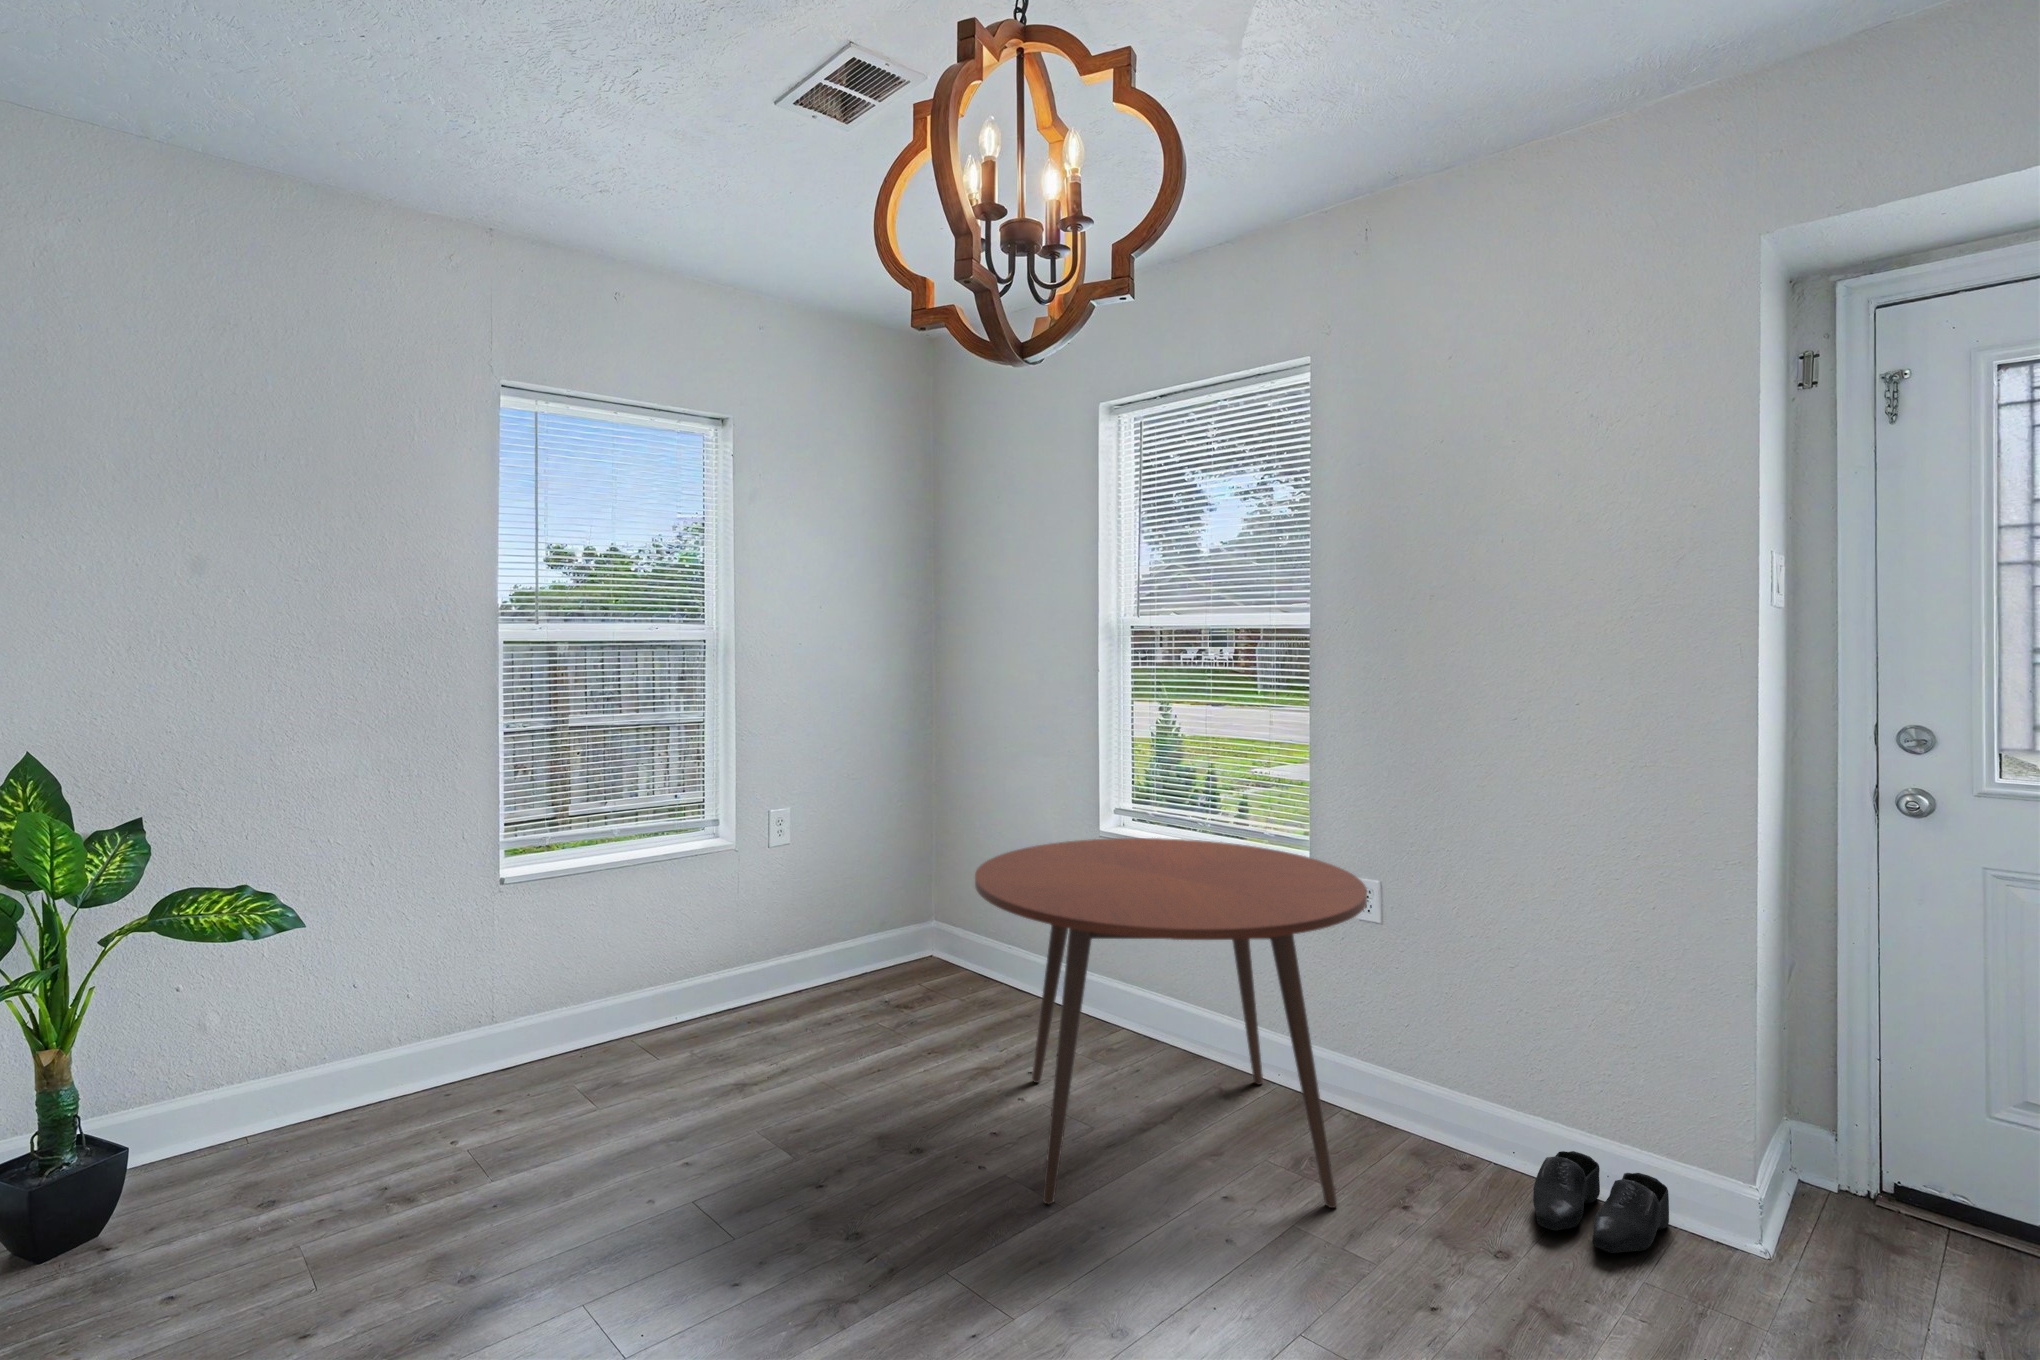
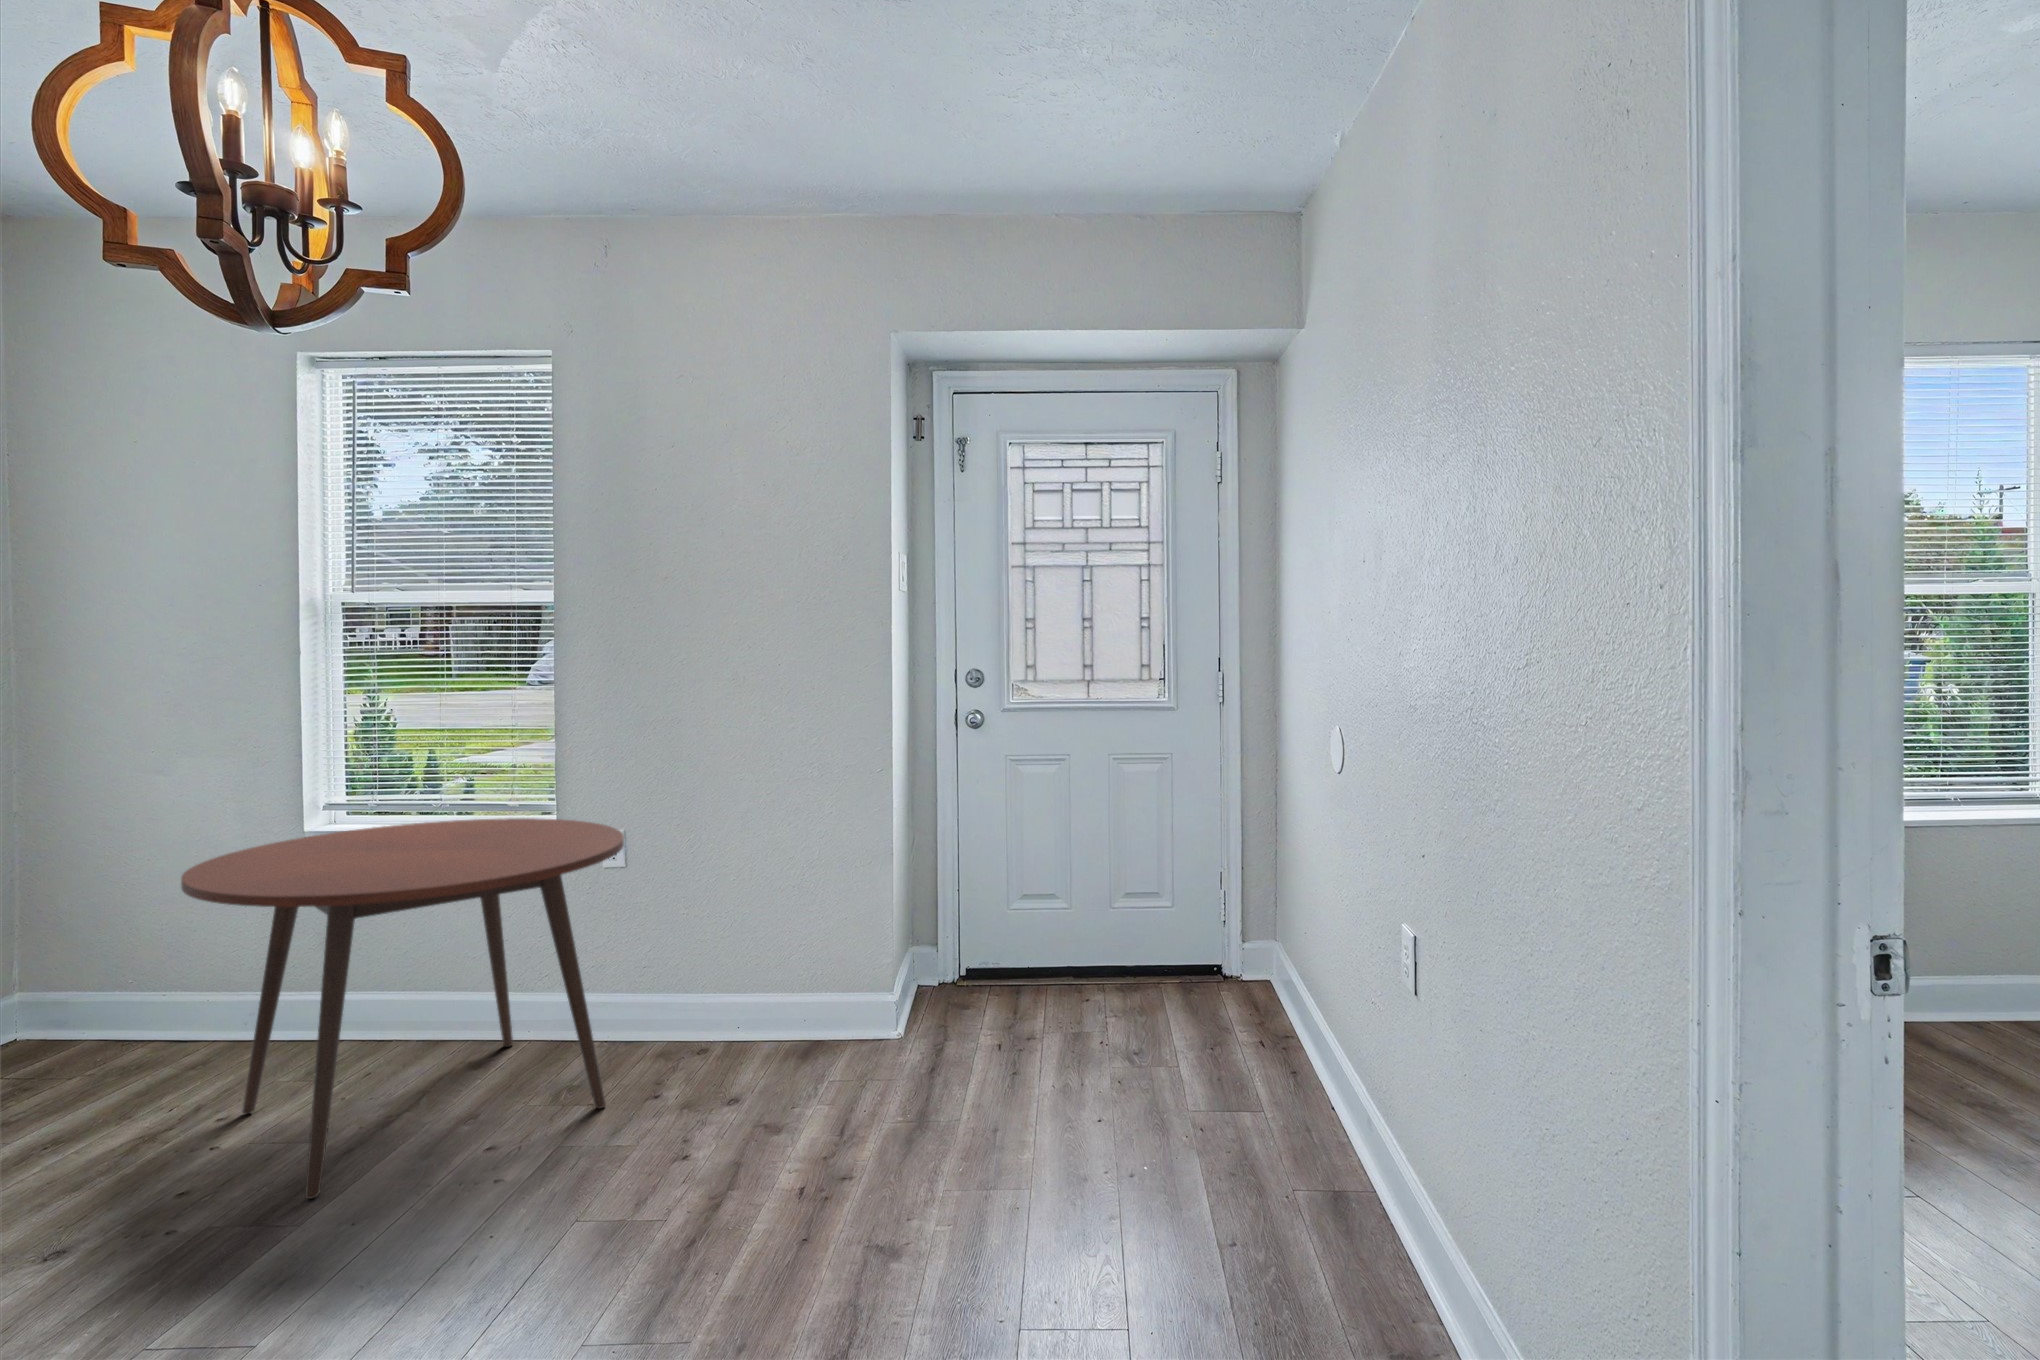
shoe: present [1533,1151,1669,1253] -> none [756,1009,843,1065]

